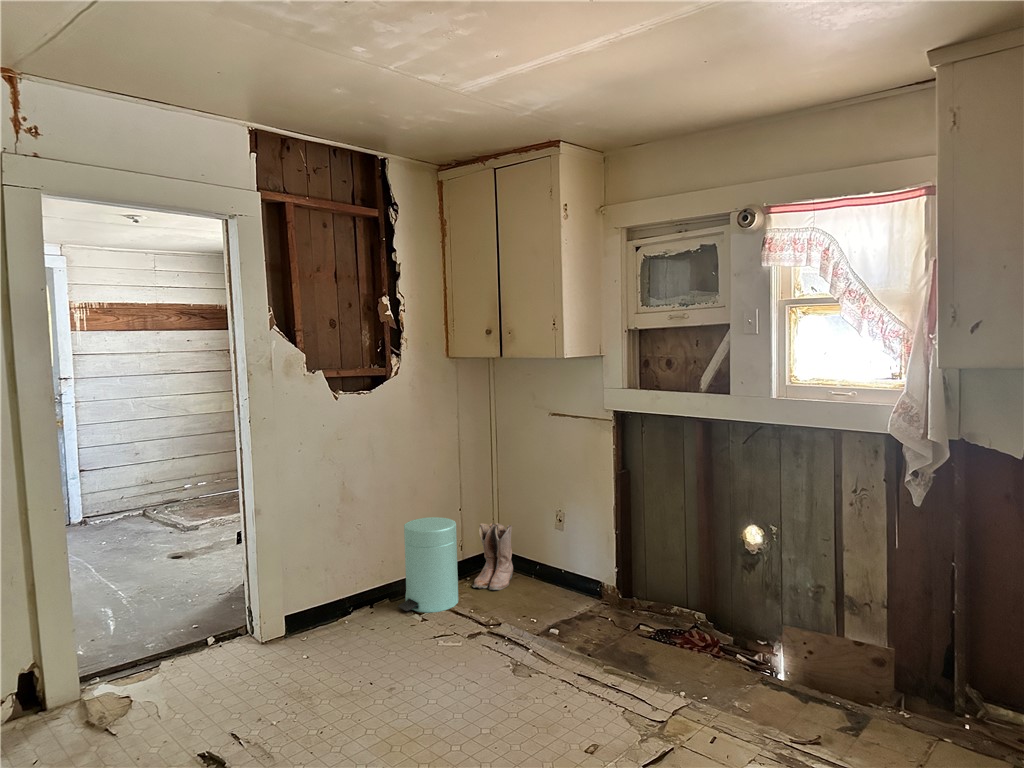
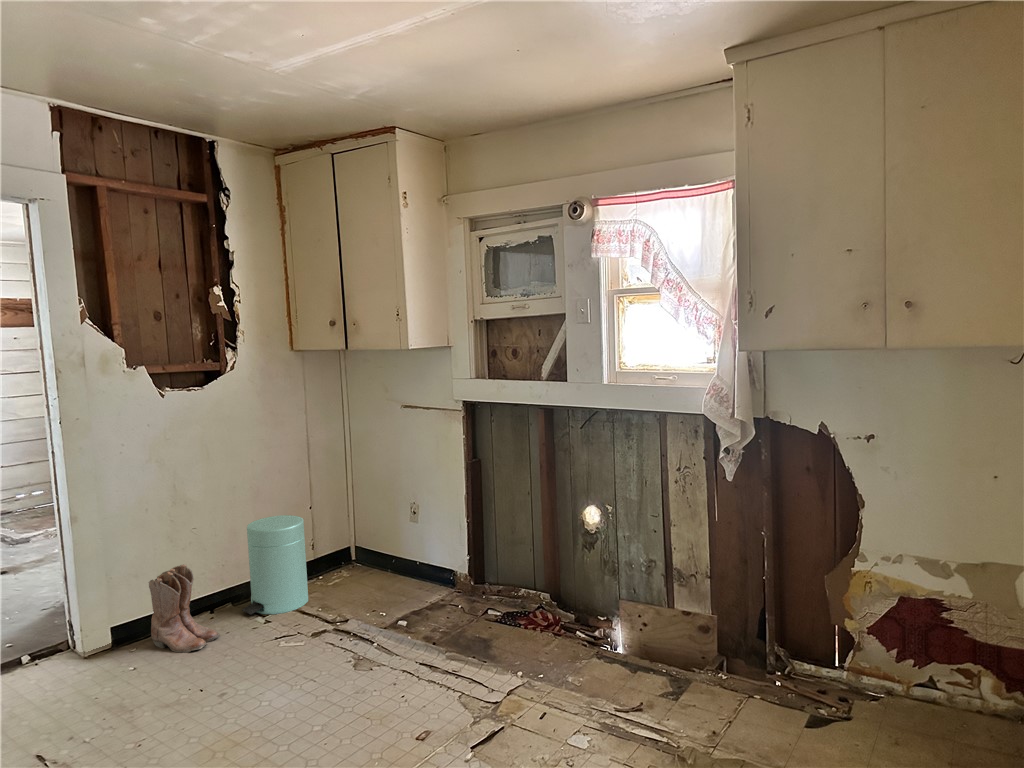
boots: present [472,523,513,590] -> present [149,564,220,652]

